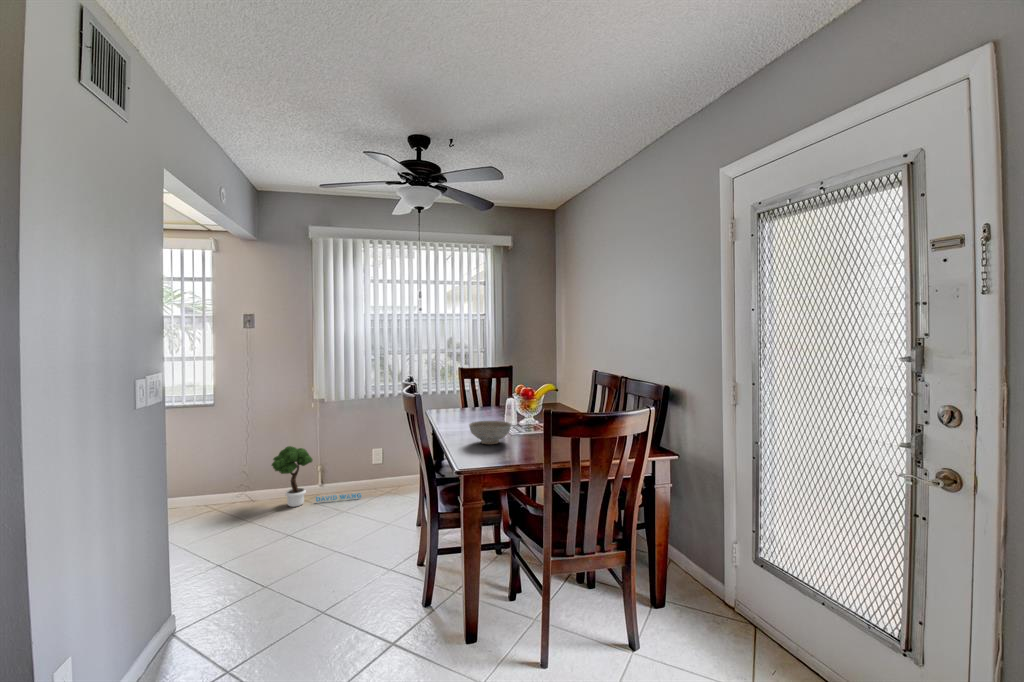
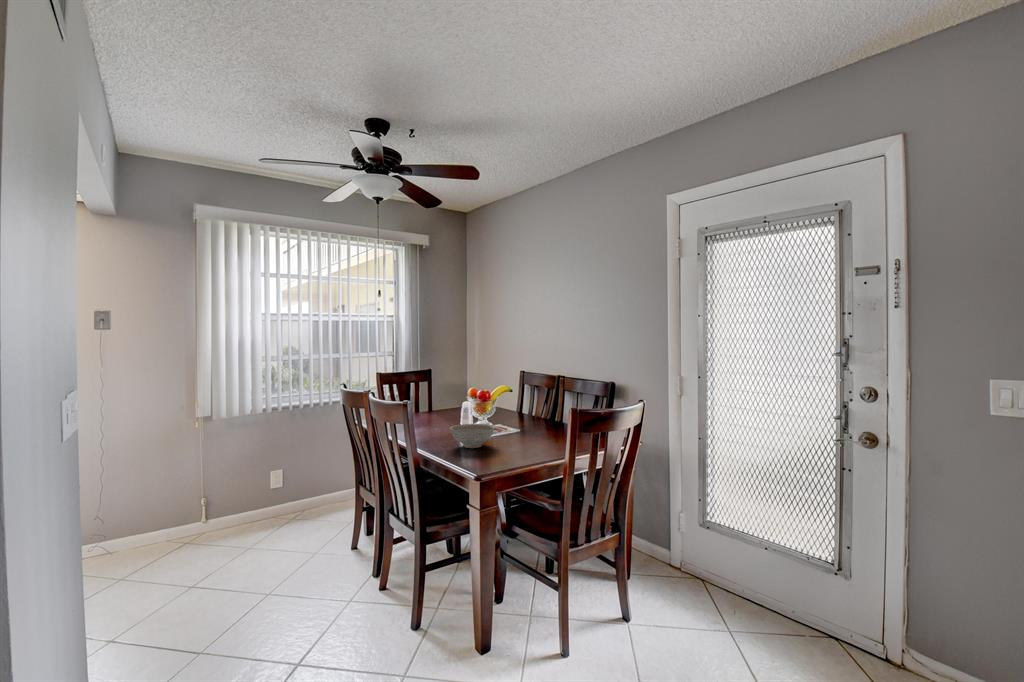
potted tree: present [272,446,361,507] -> none [134,477,257,554]

